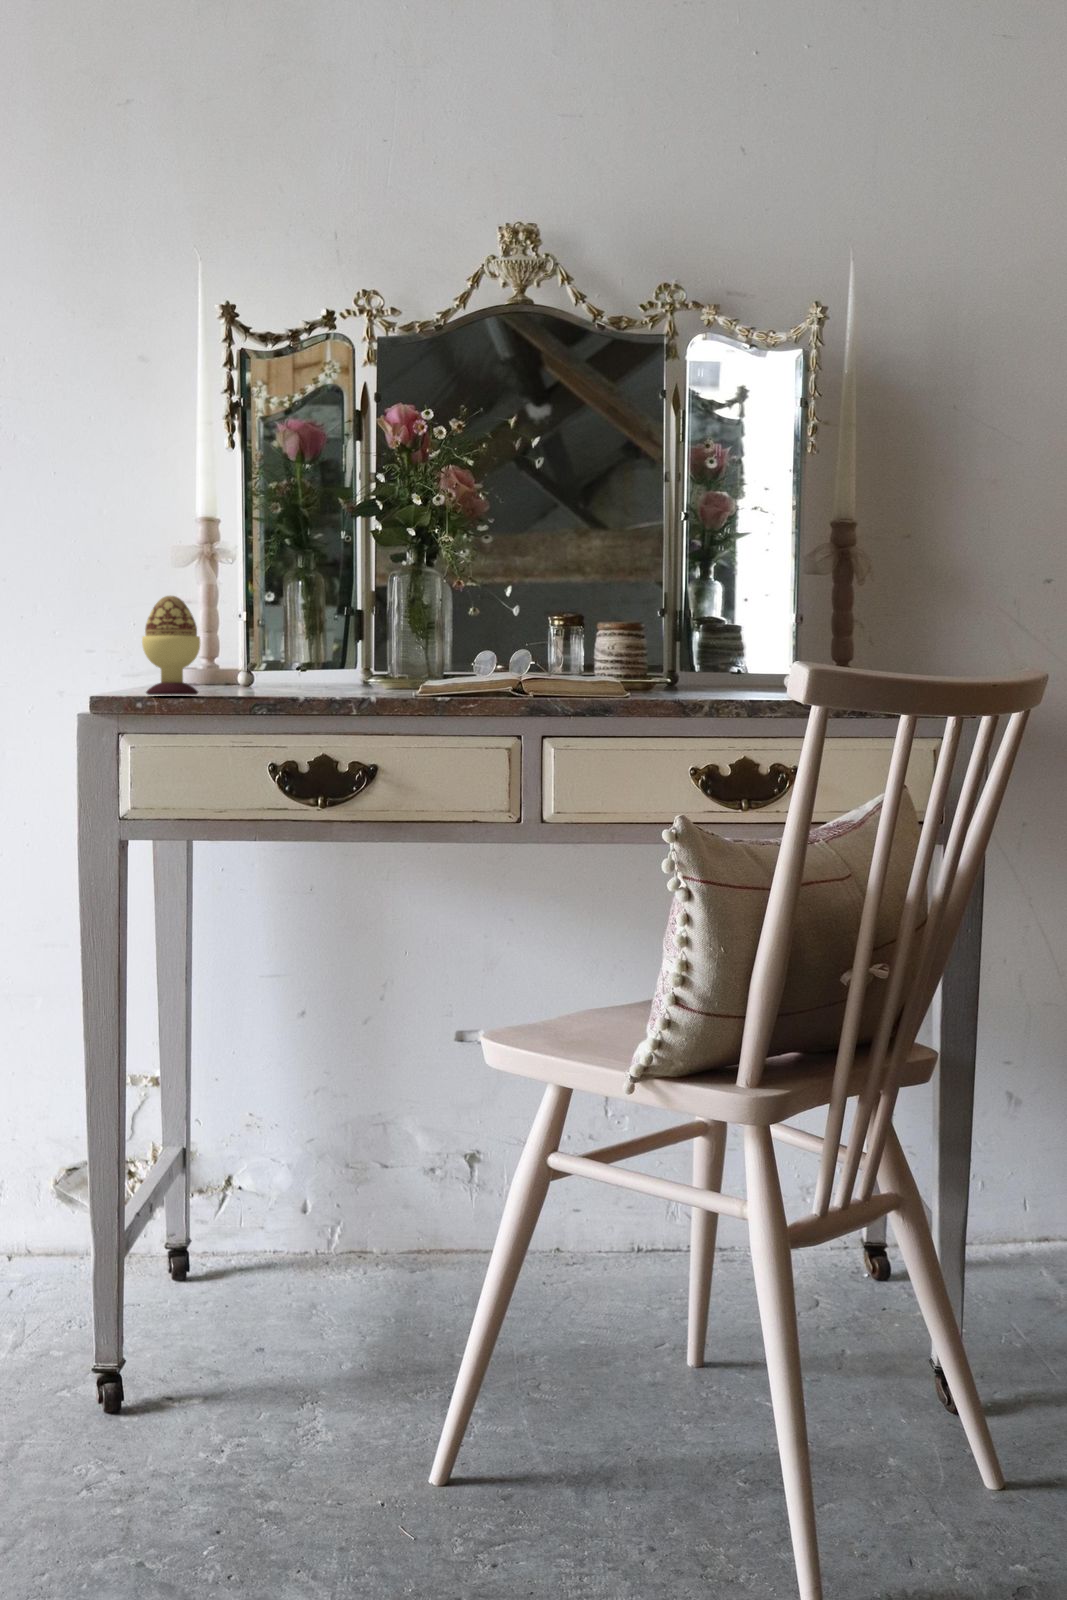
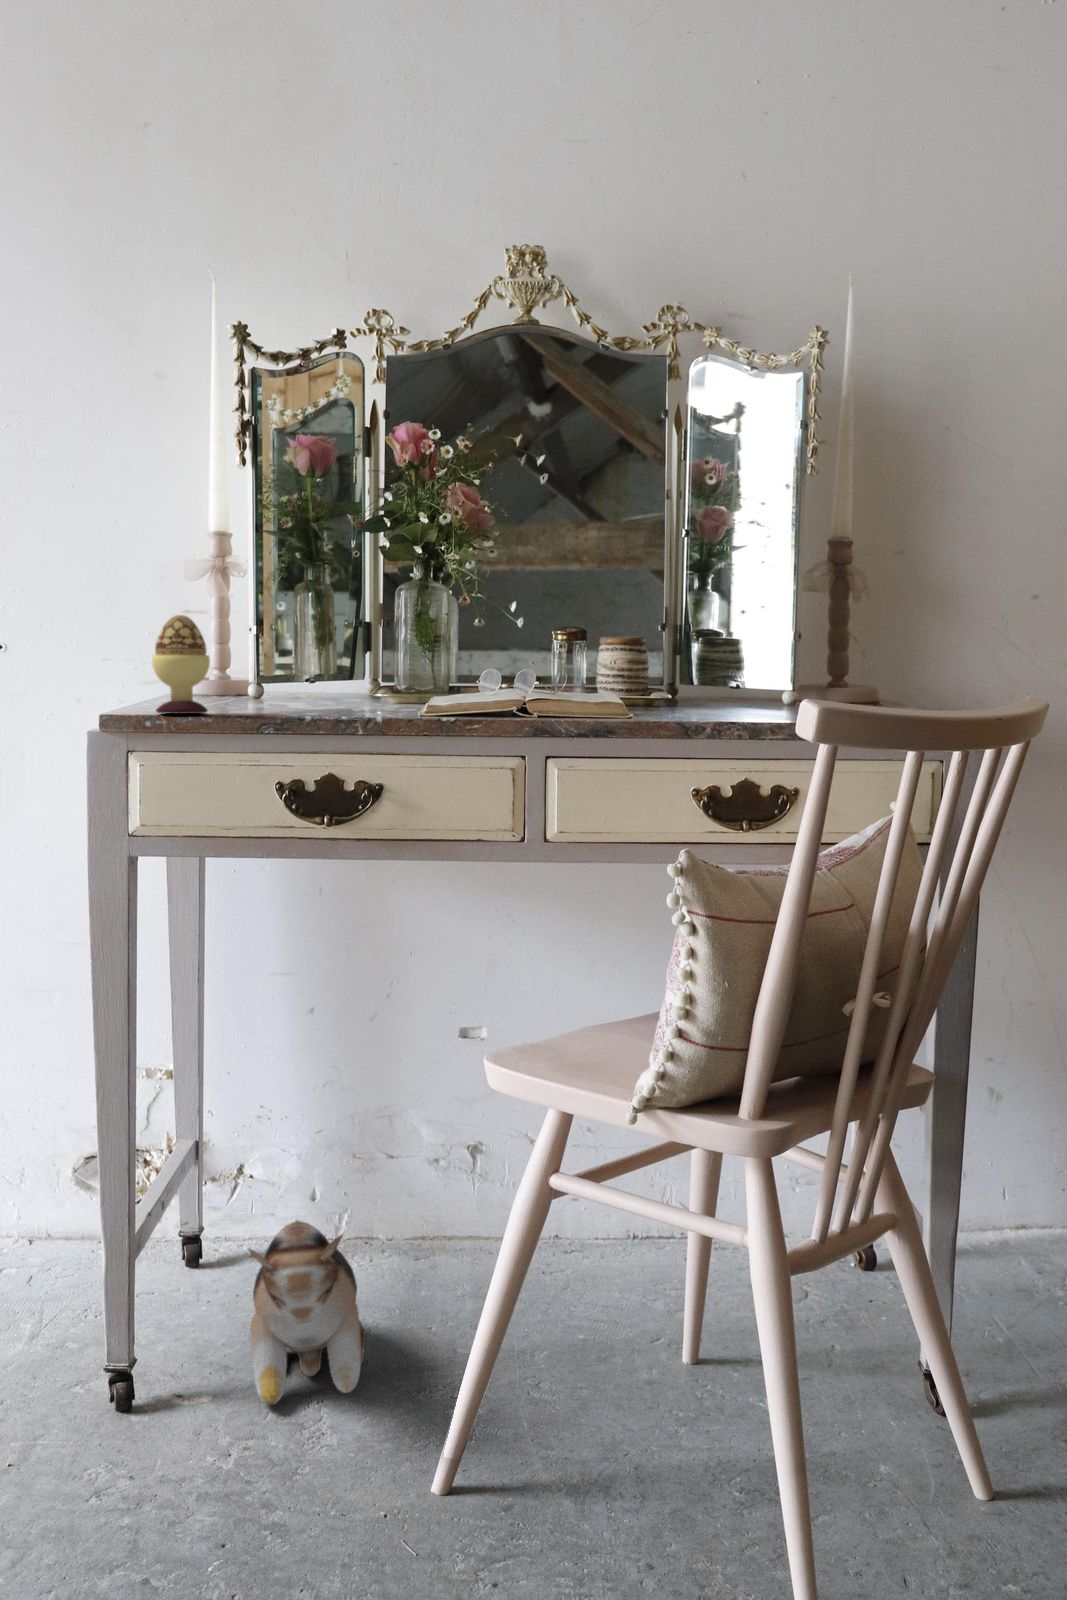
plush toy: none [241,1213,360,1405] -> present [249,1220,366,1405]

